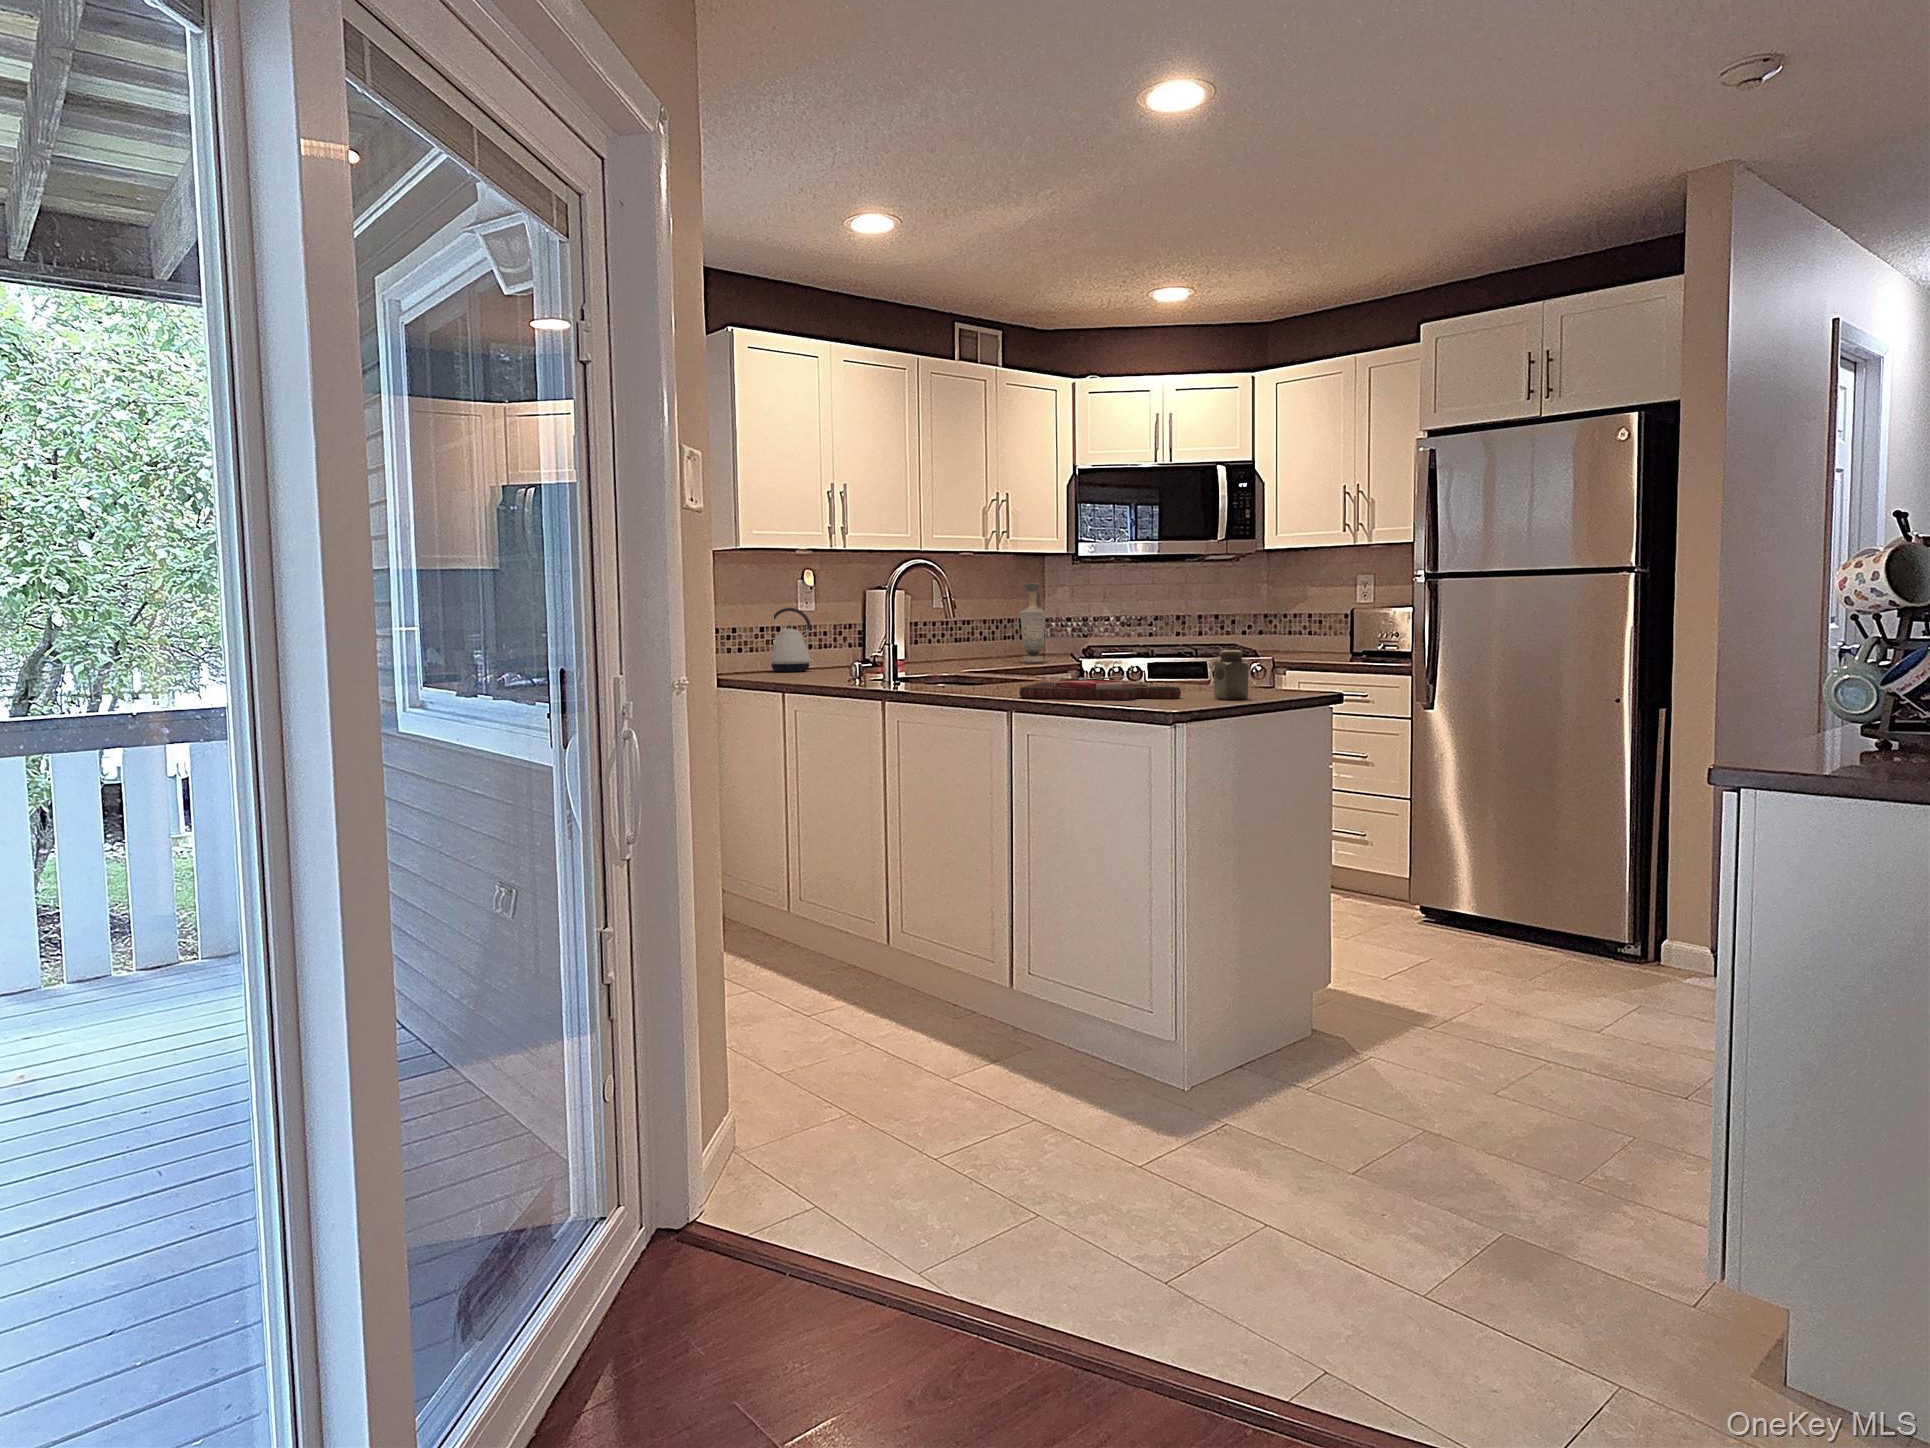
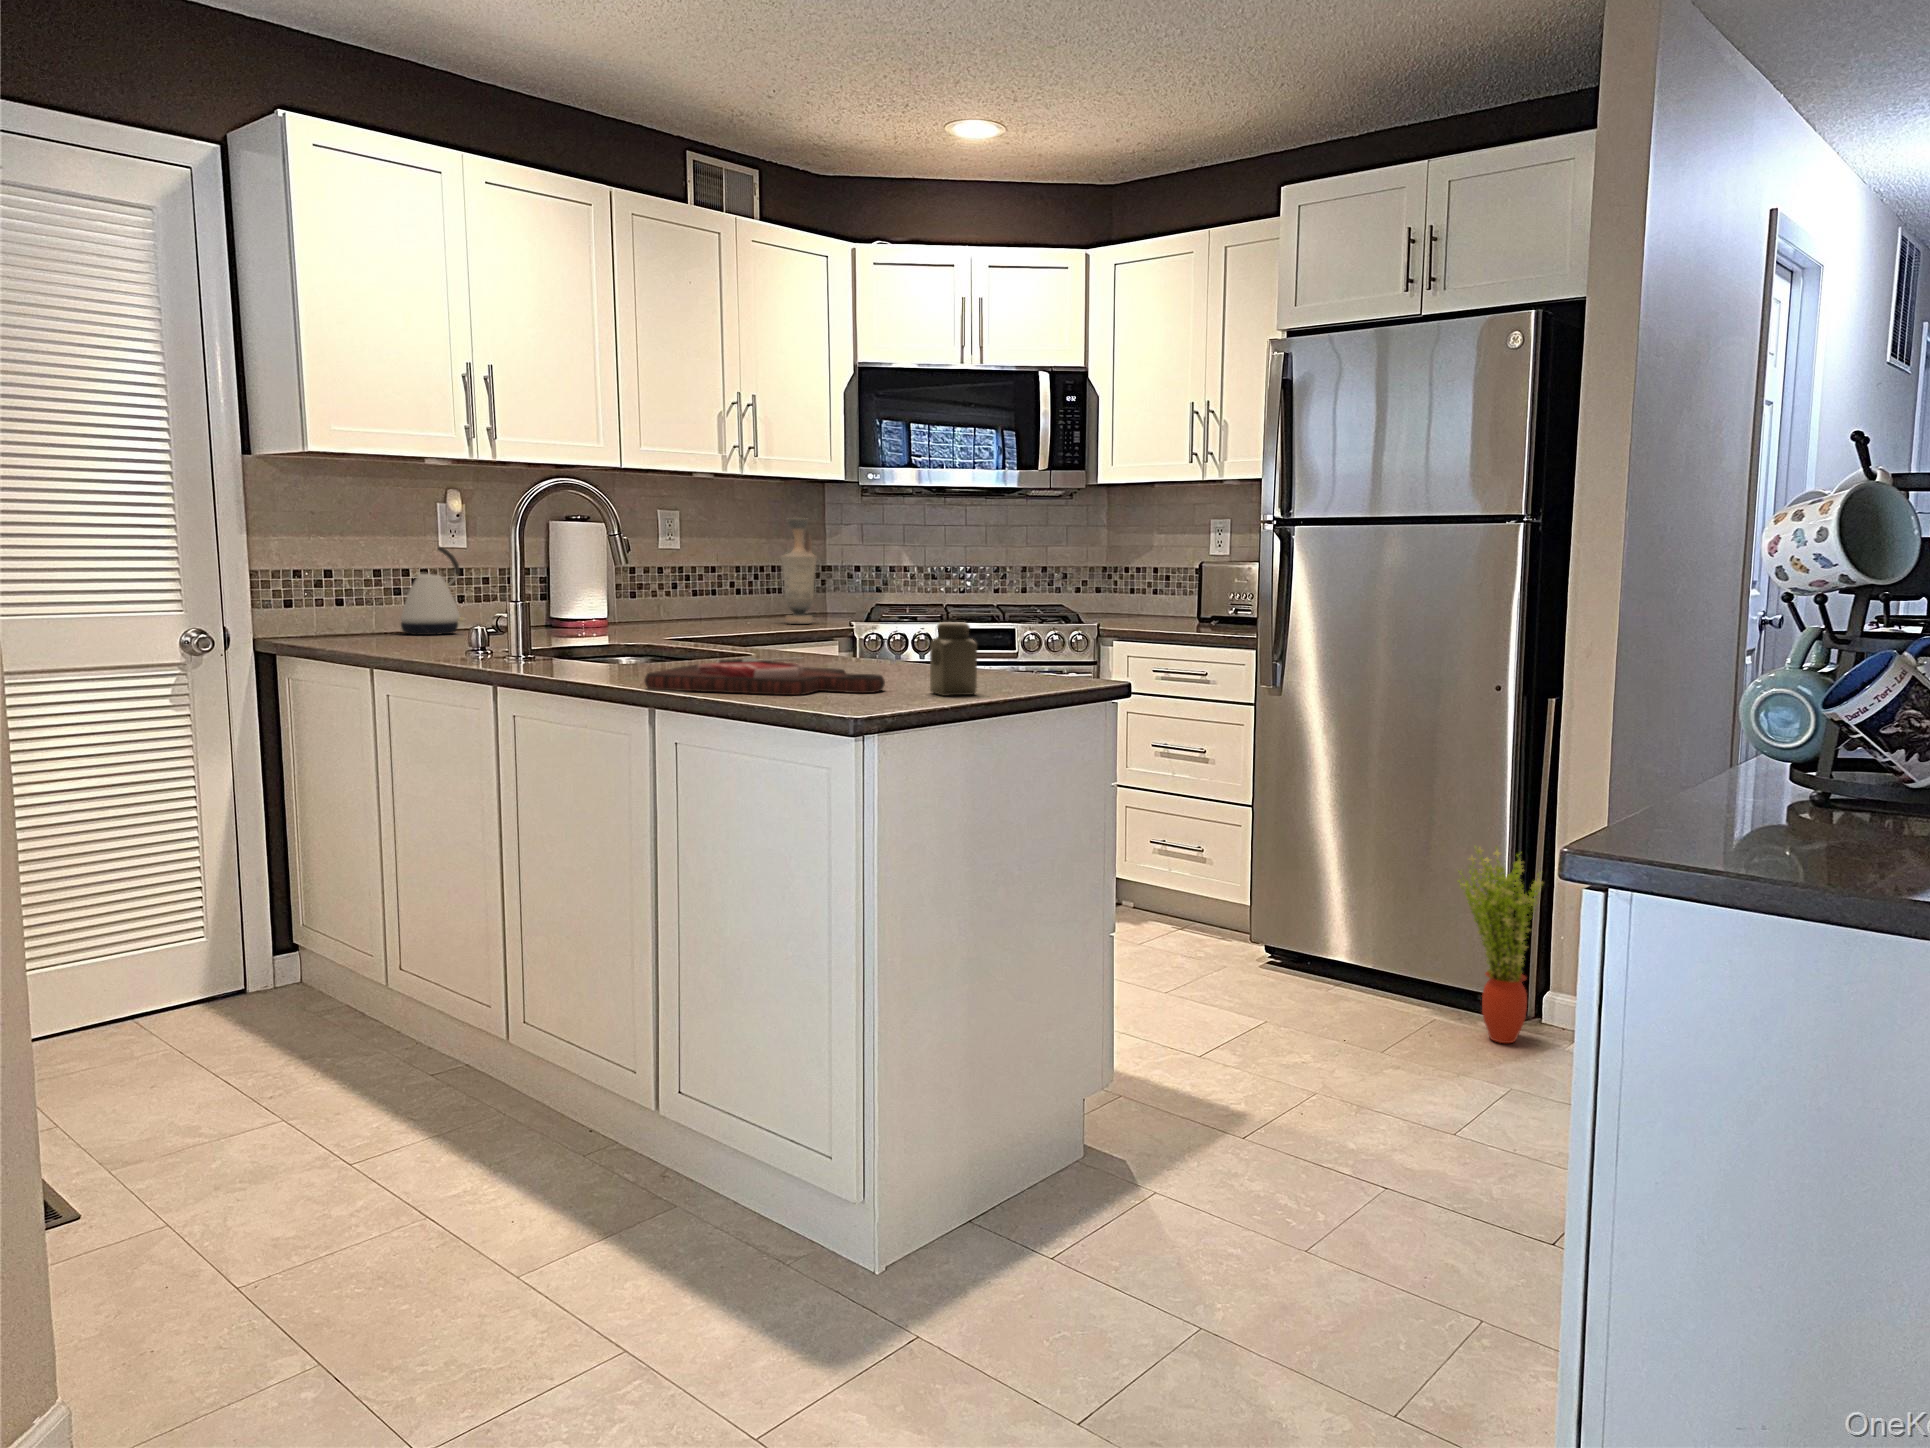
potted plant: none [1586,819,1660,972] -> present [1459,847,1542,1043]

